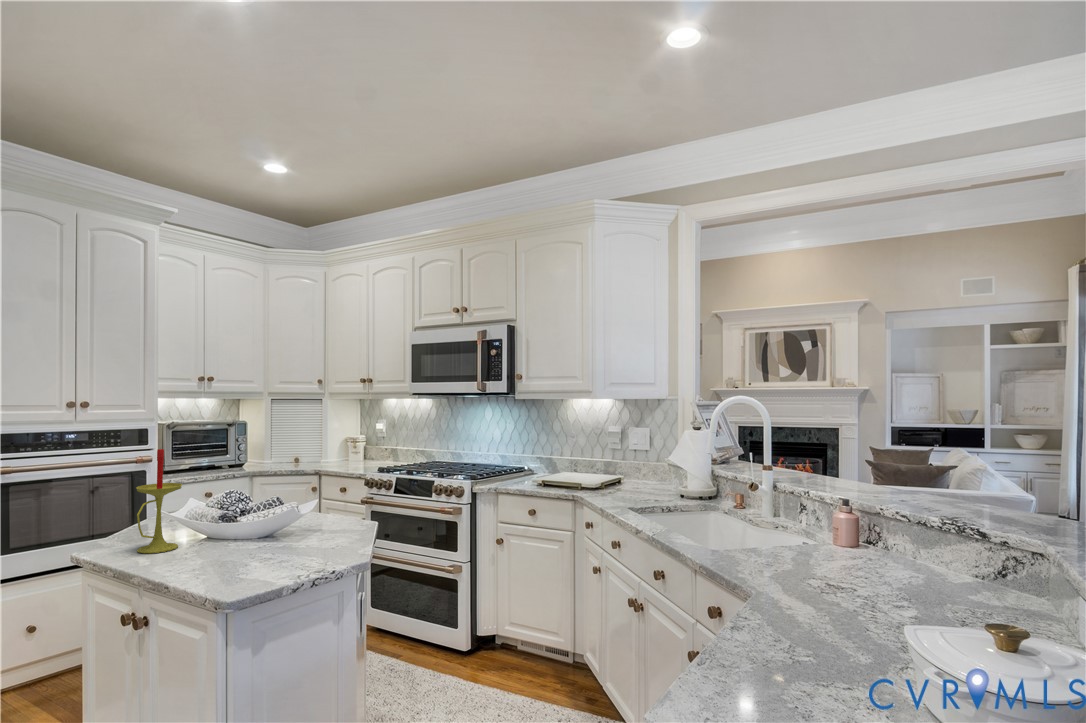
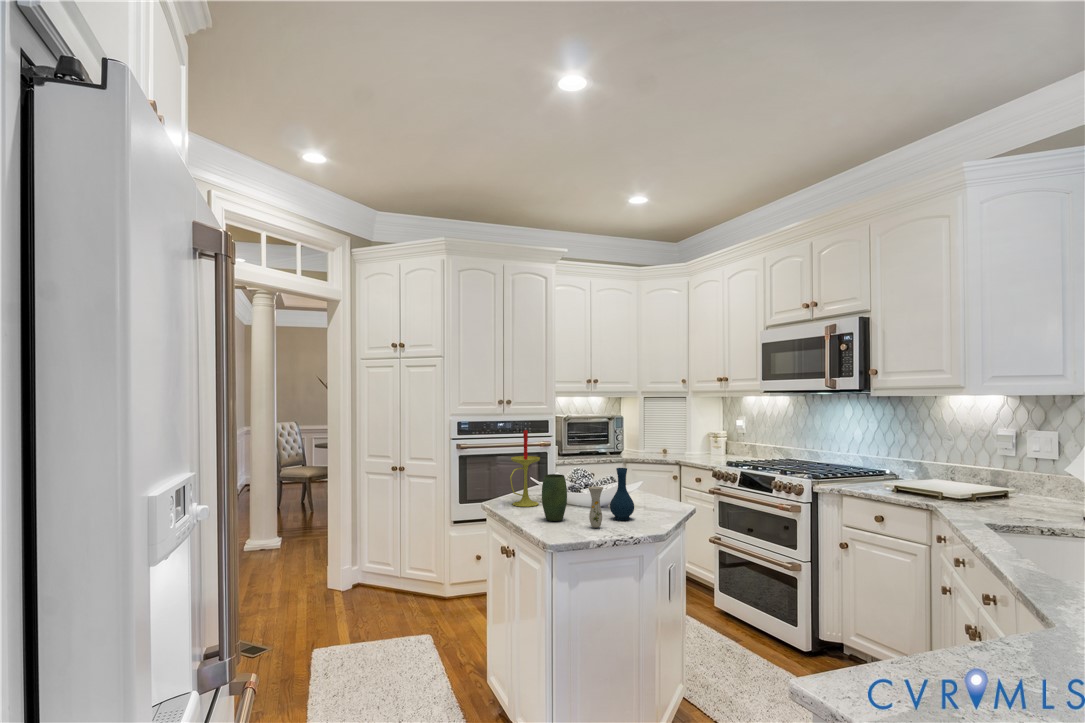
vase: none [198,488,322,567] -> present [542,468,634,528]

